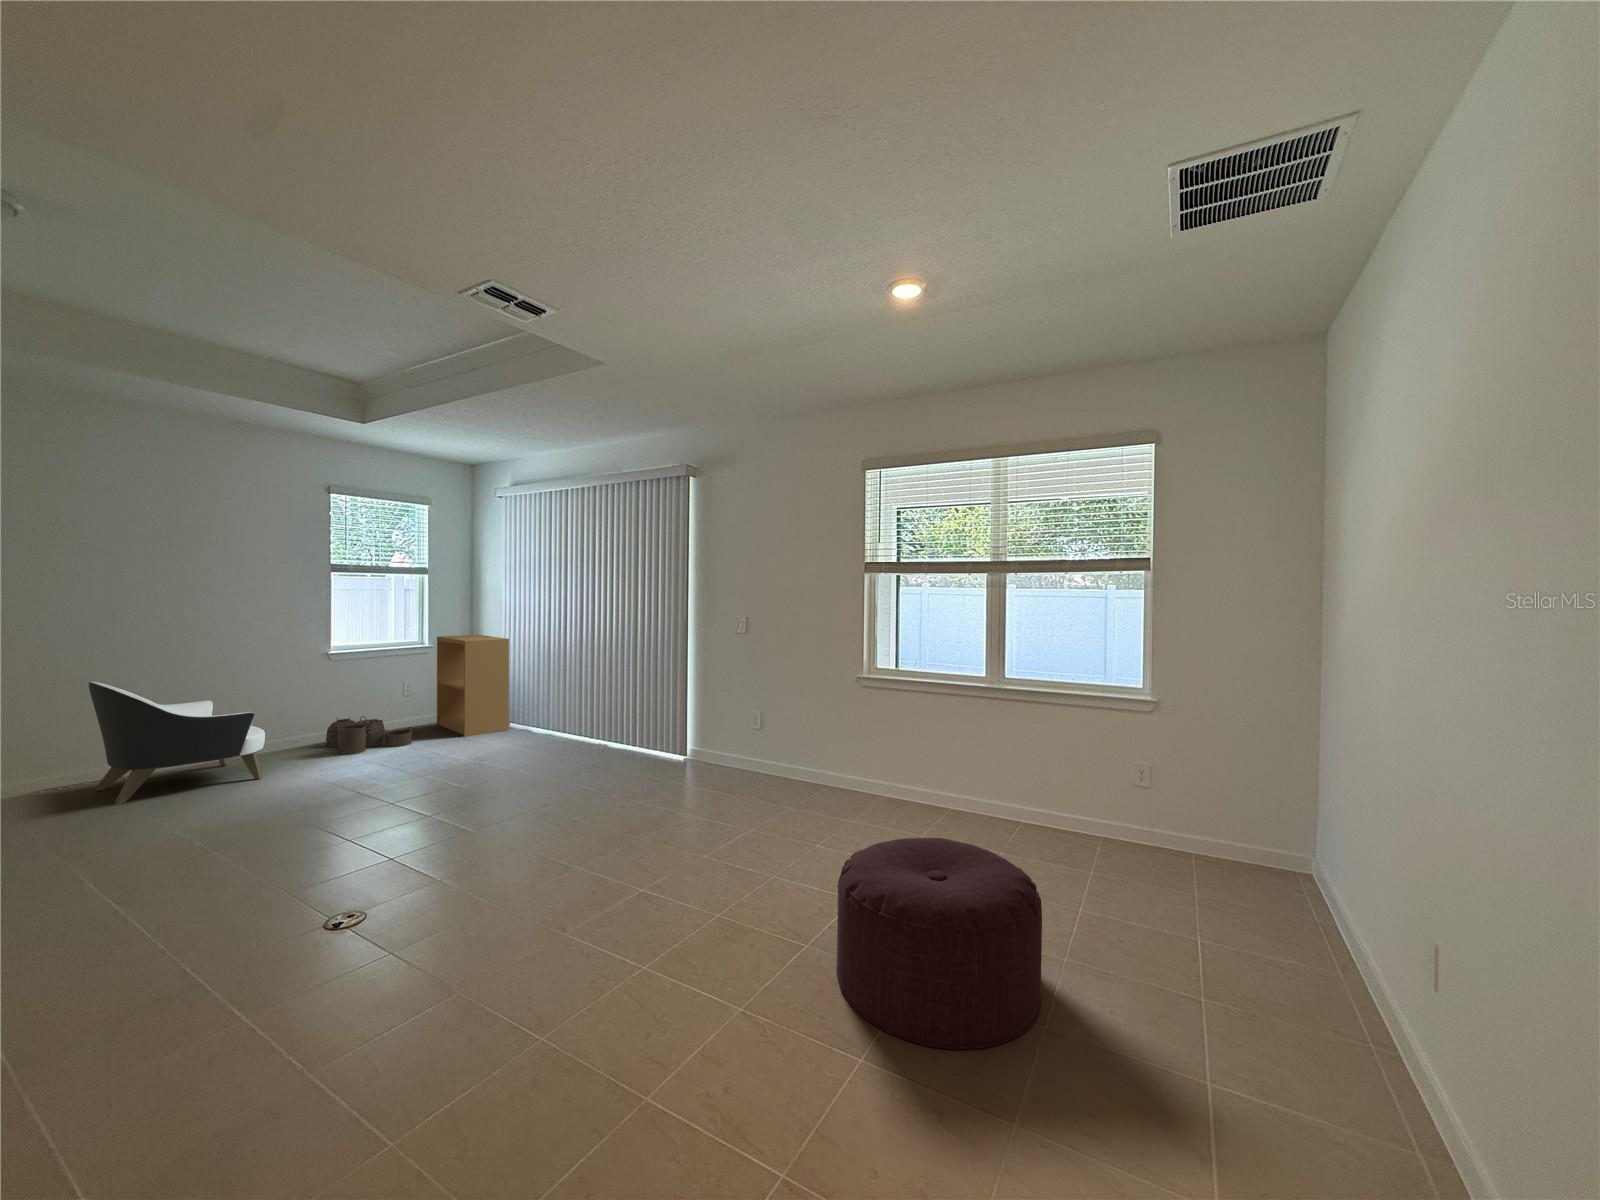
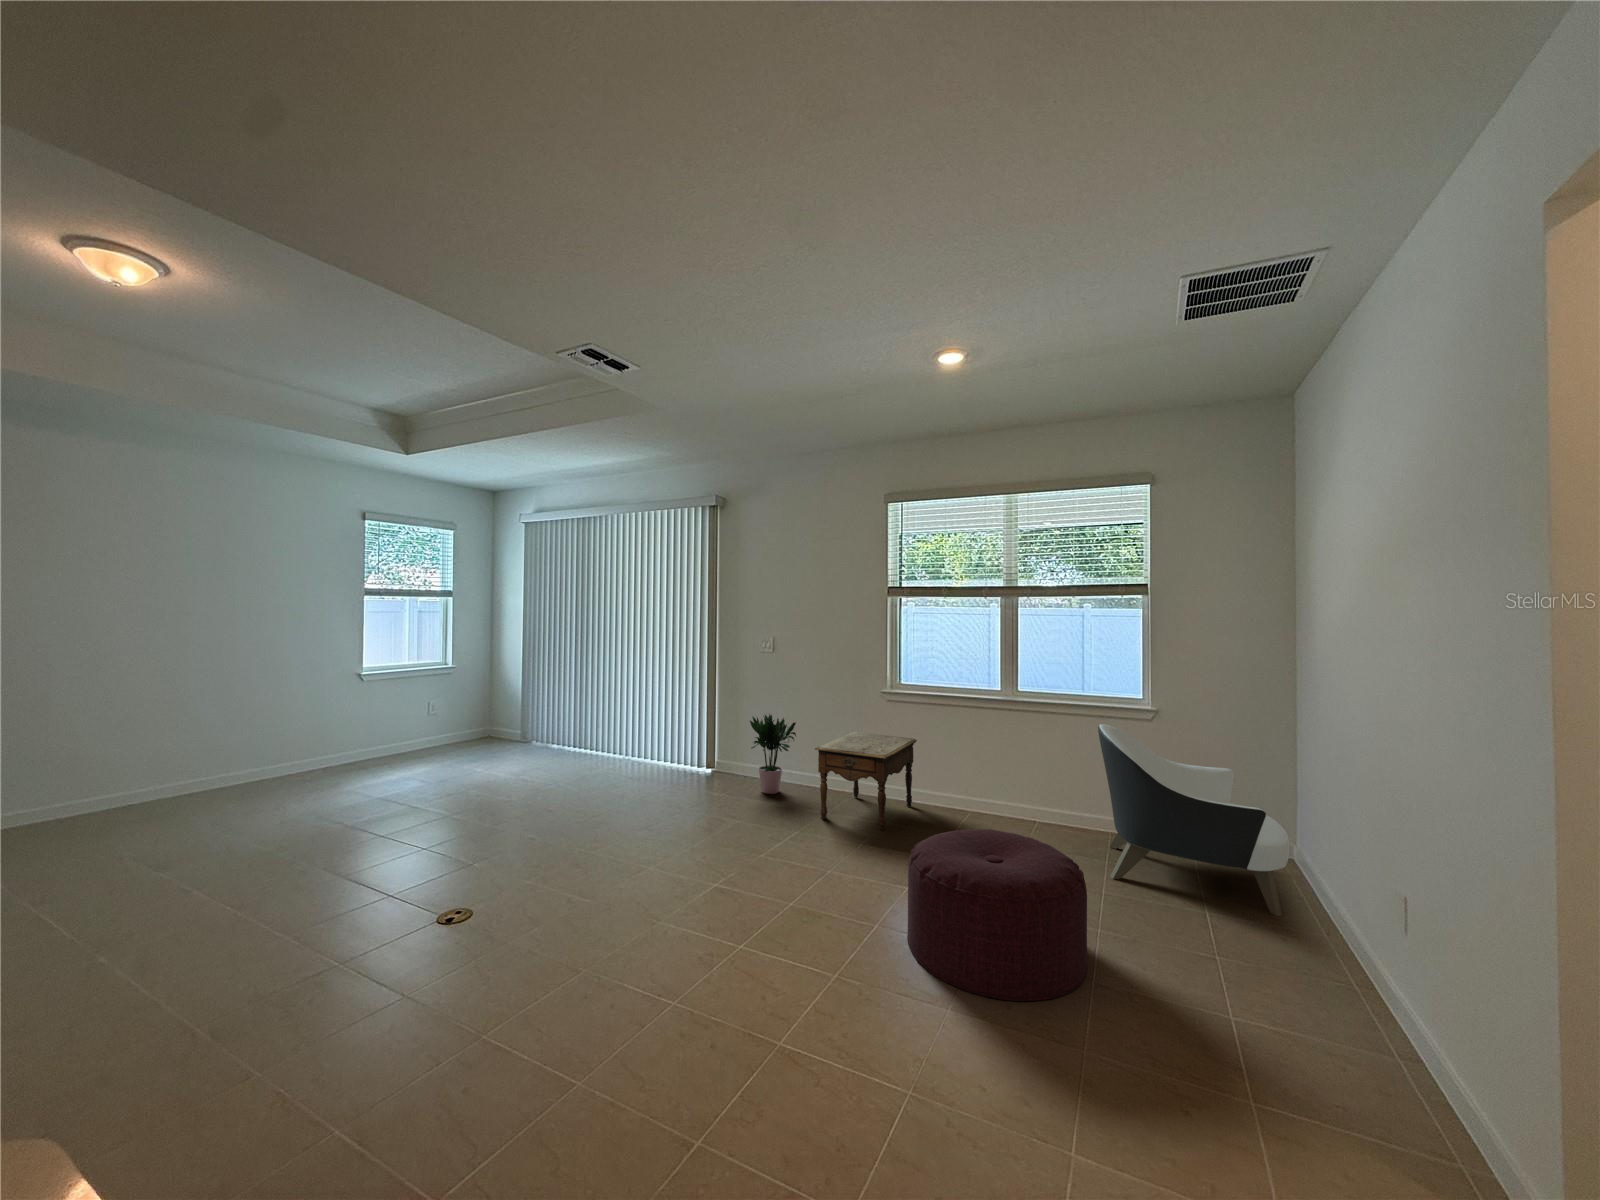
bookshelf: present [437,635,509,737] -> none [459,655,533,754]
armchair: present [89,682,265,804] -> present [1098,724,1290,916]
potted plant: none [715,696,772,785] -> present [750,714,796,794]
woven basket: present [326,716,412,755] -> none [358,735,442,772]
side table: none [777,720,894,829] -> present [815,731,917,830]

